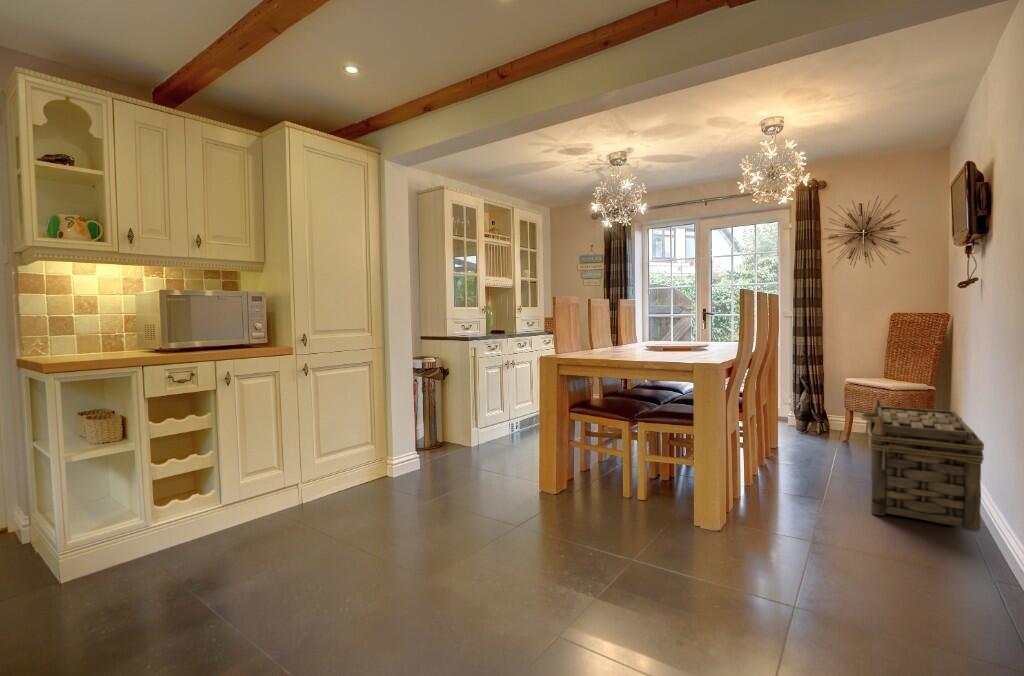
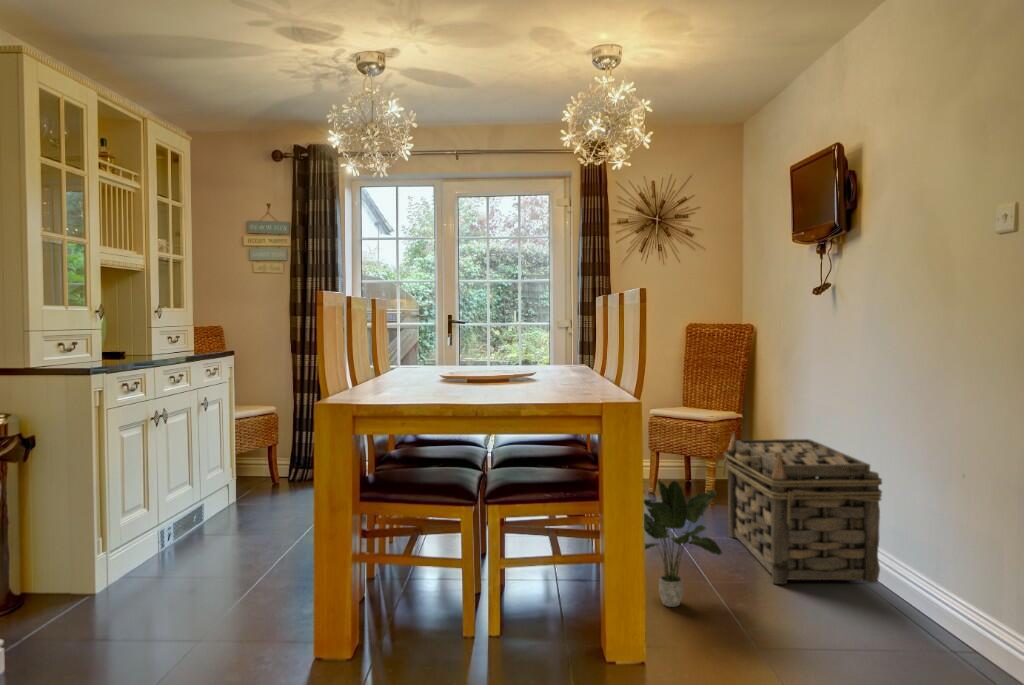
potted plant: none [746,422,811,511] -> present [644,479,722,607]

